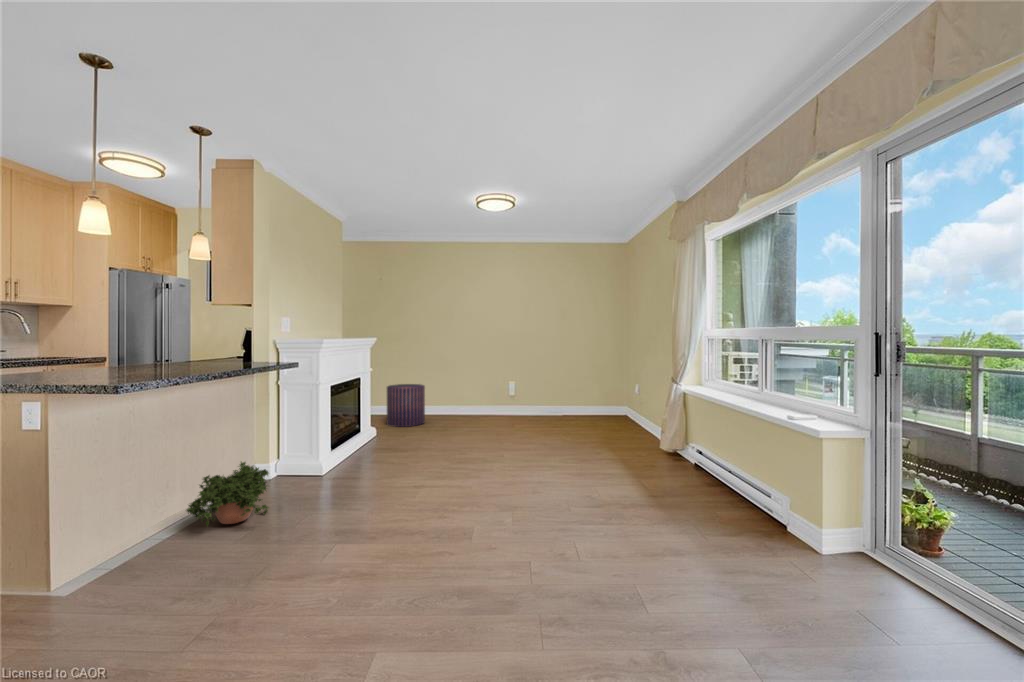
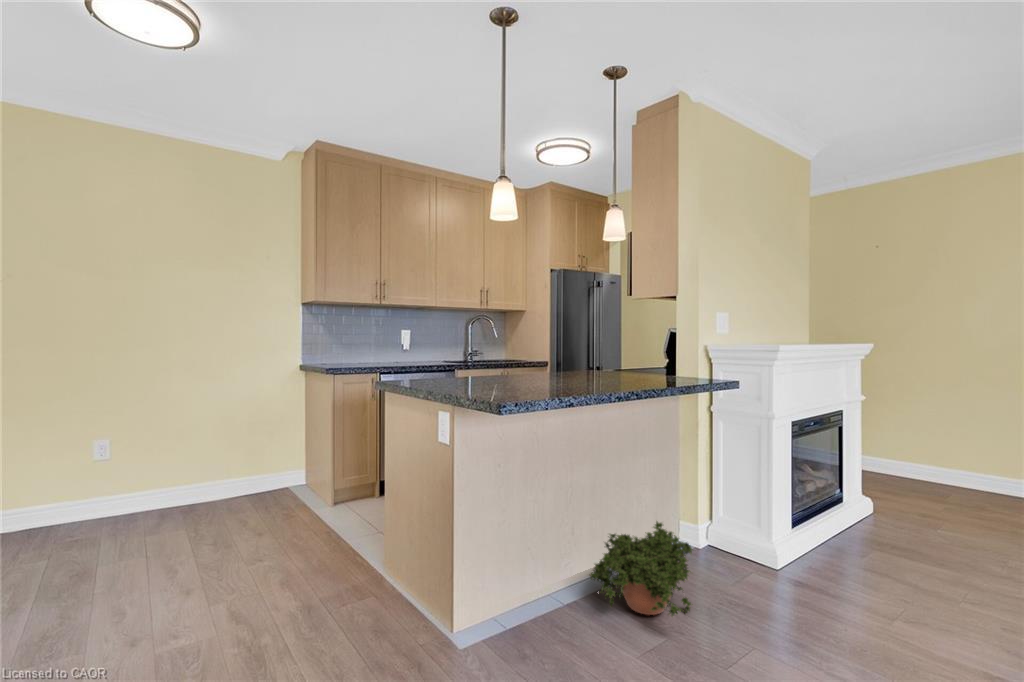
pouf: present [387,384,425,427] -> none [890,424,974,506]

